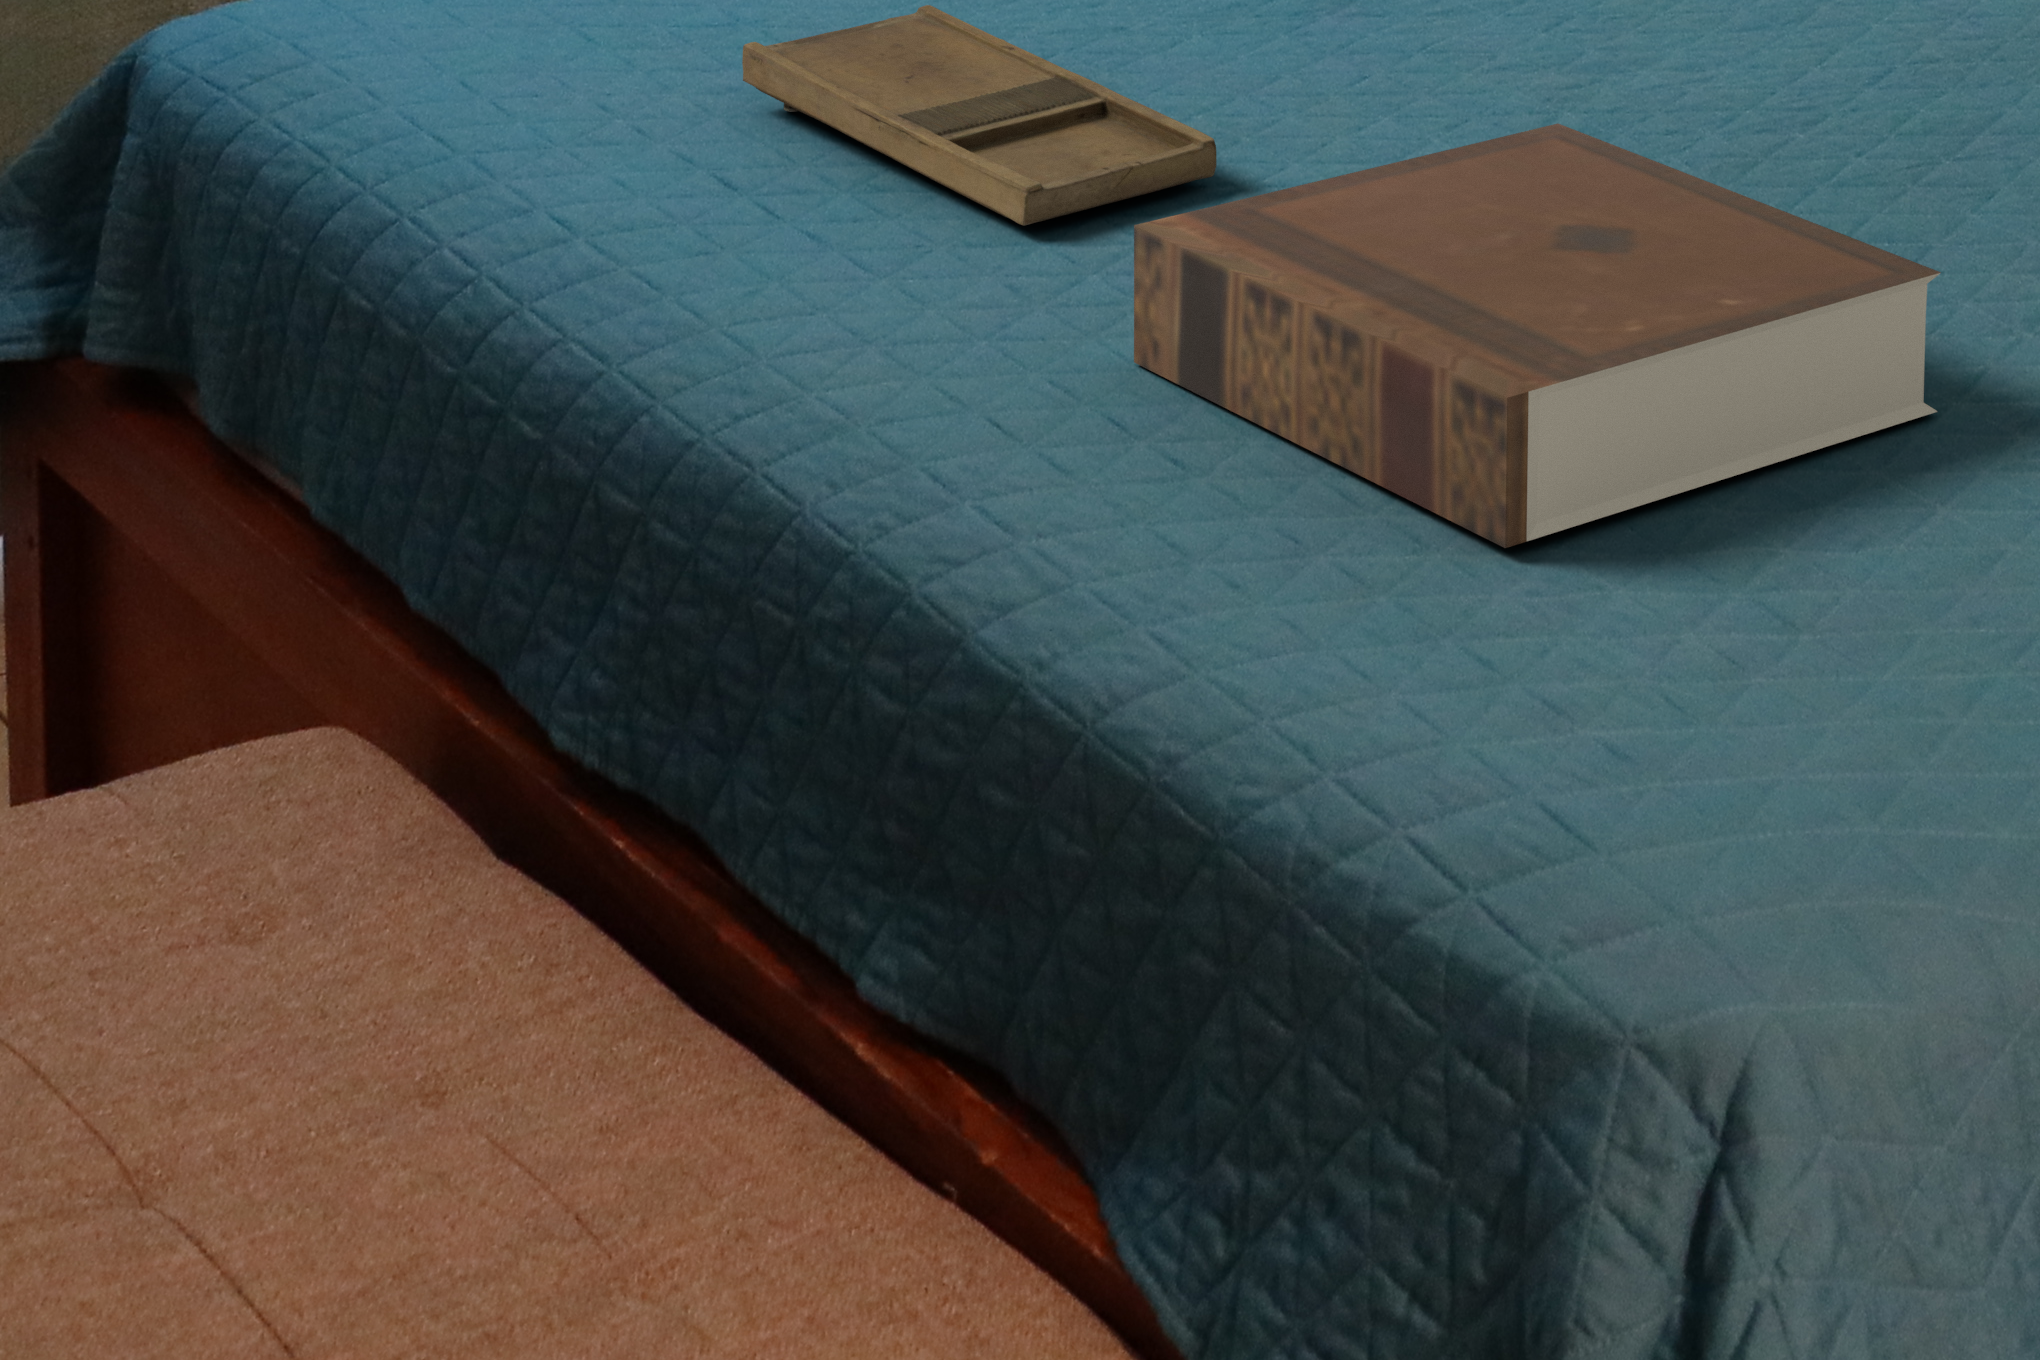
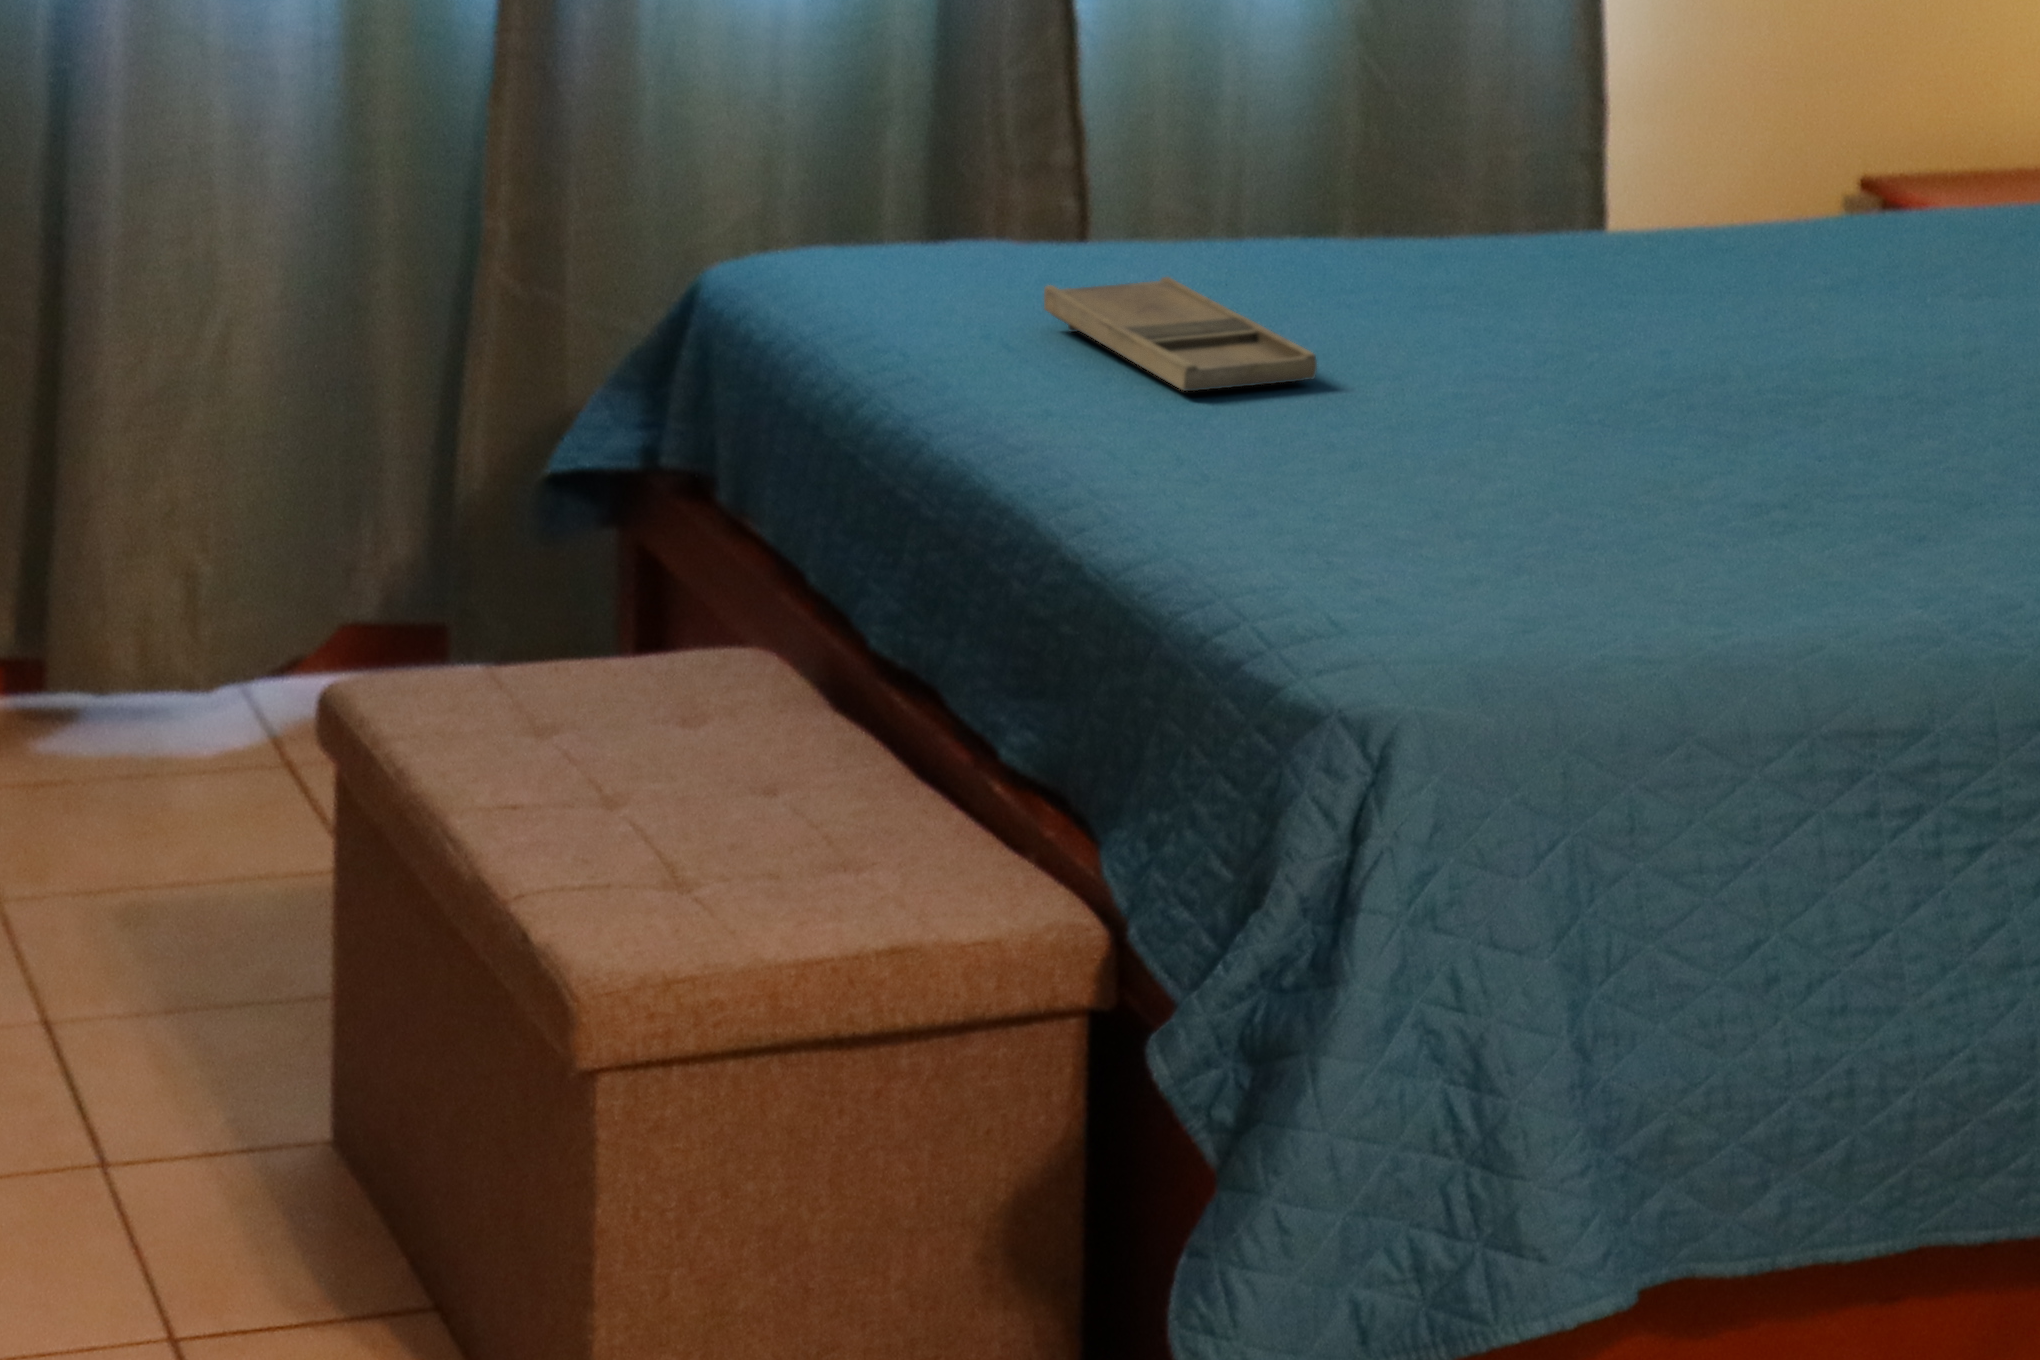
book: present [1134,124,1941,548] -> none [1220,348,1711,551]

